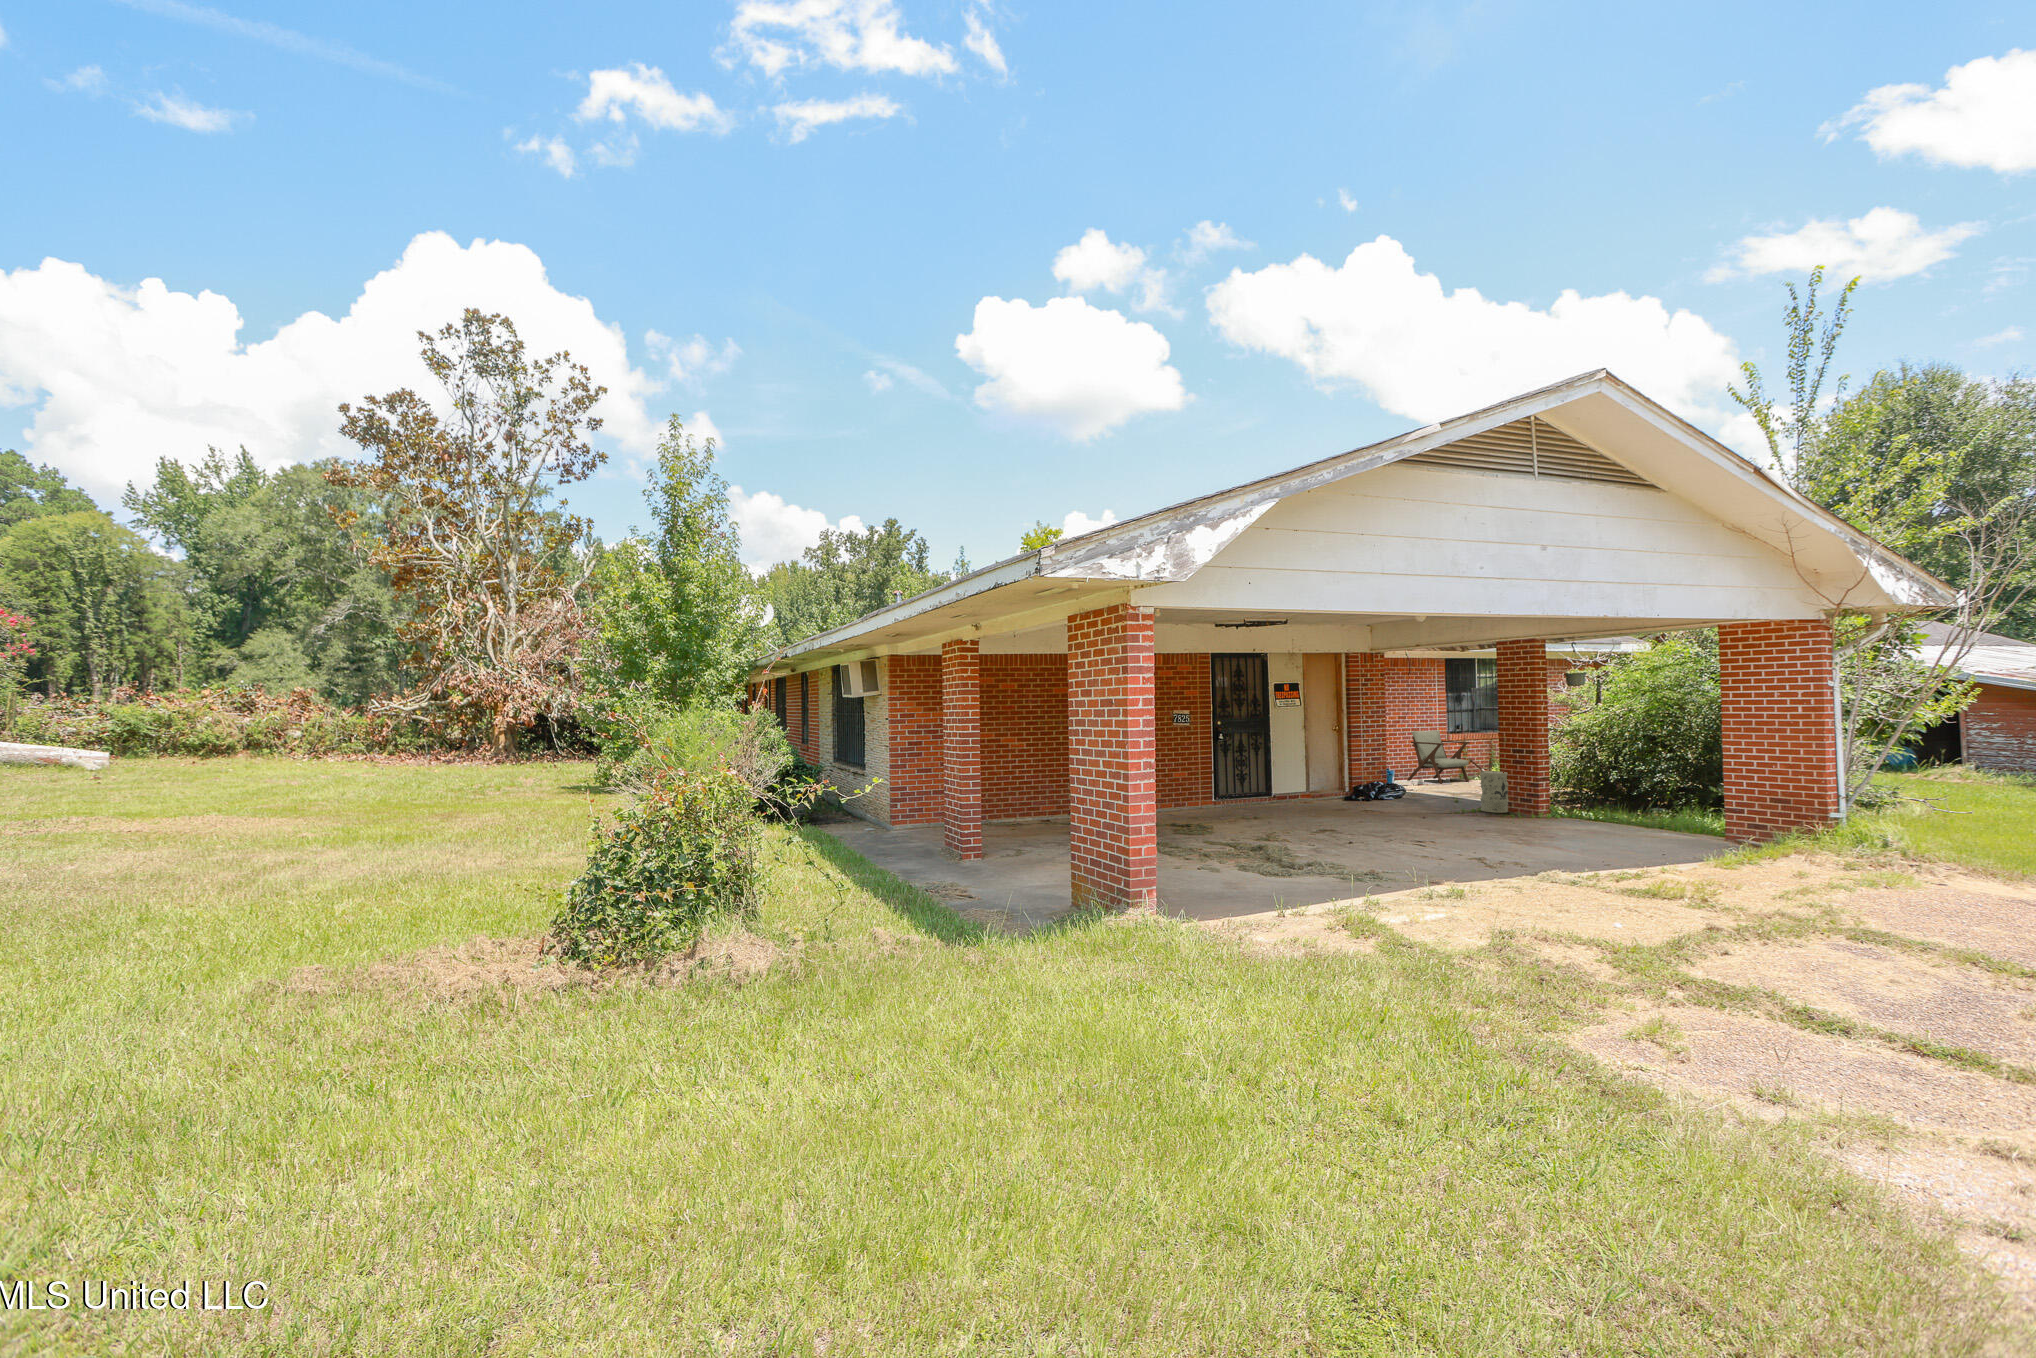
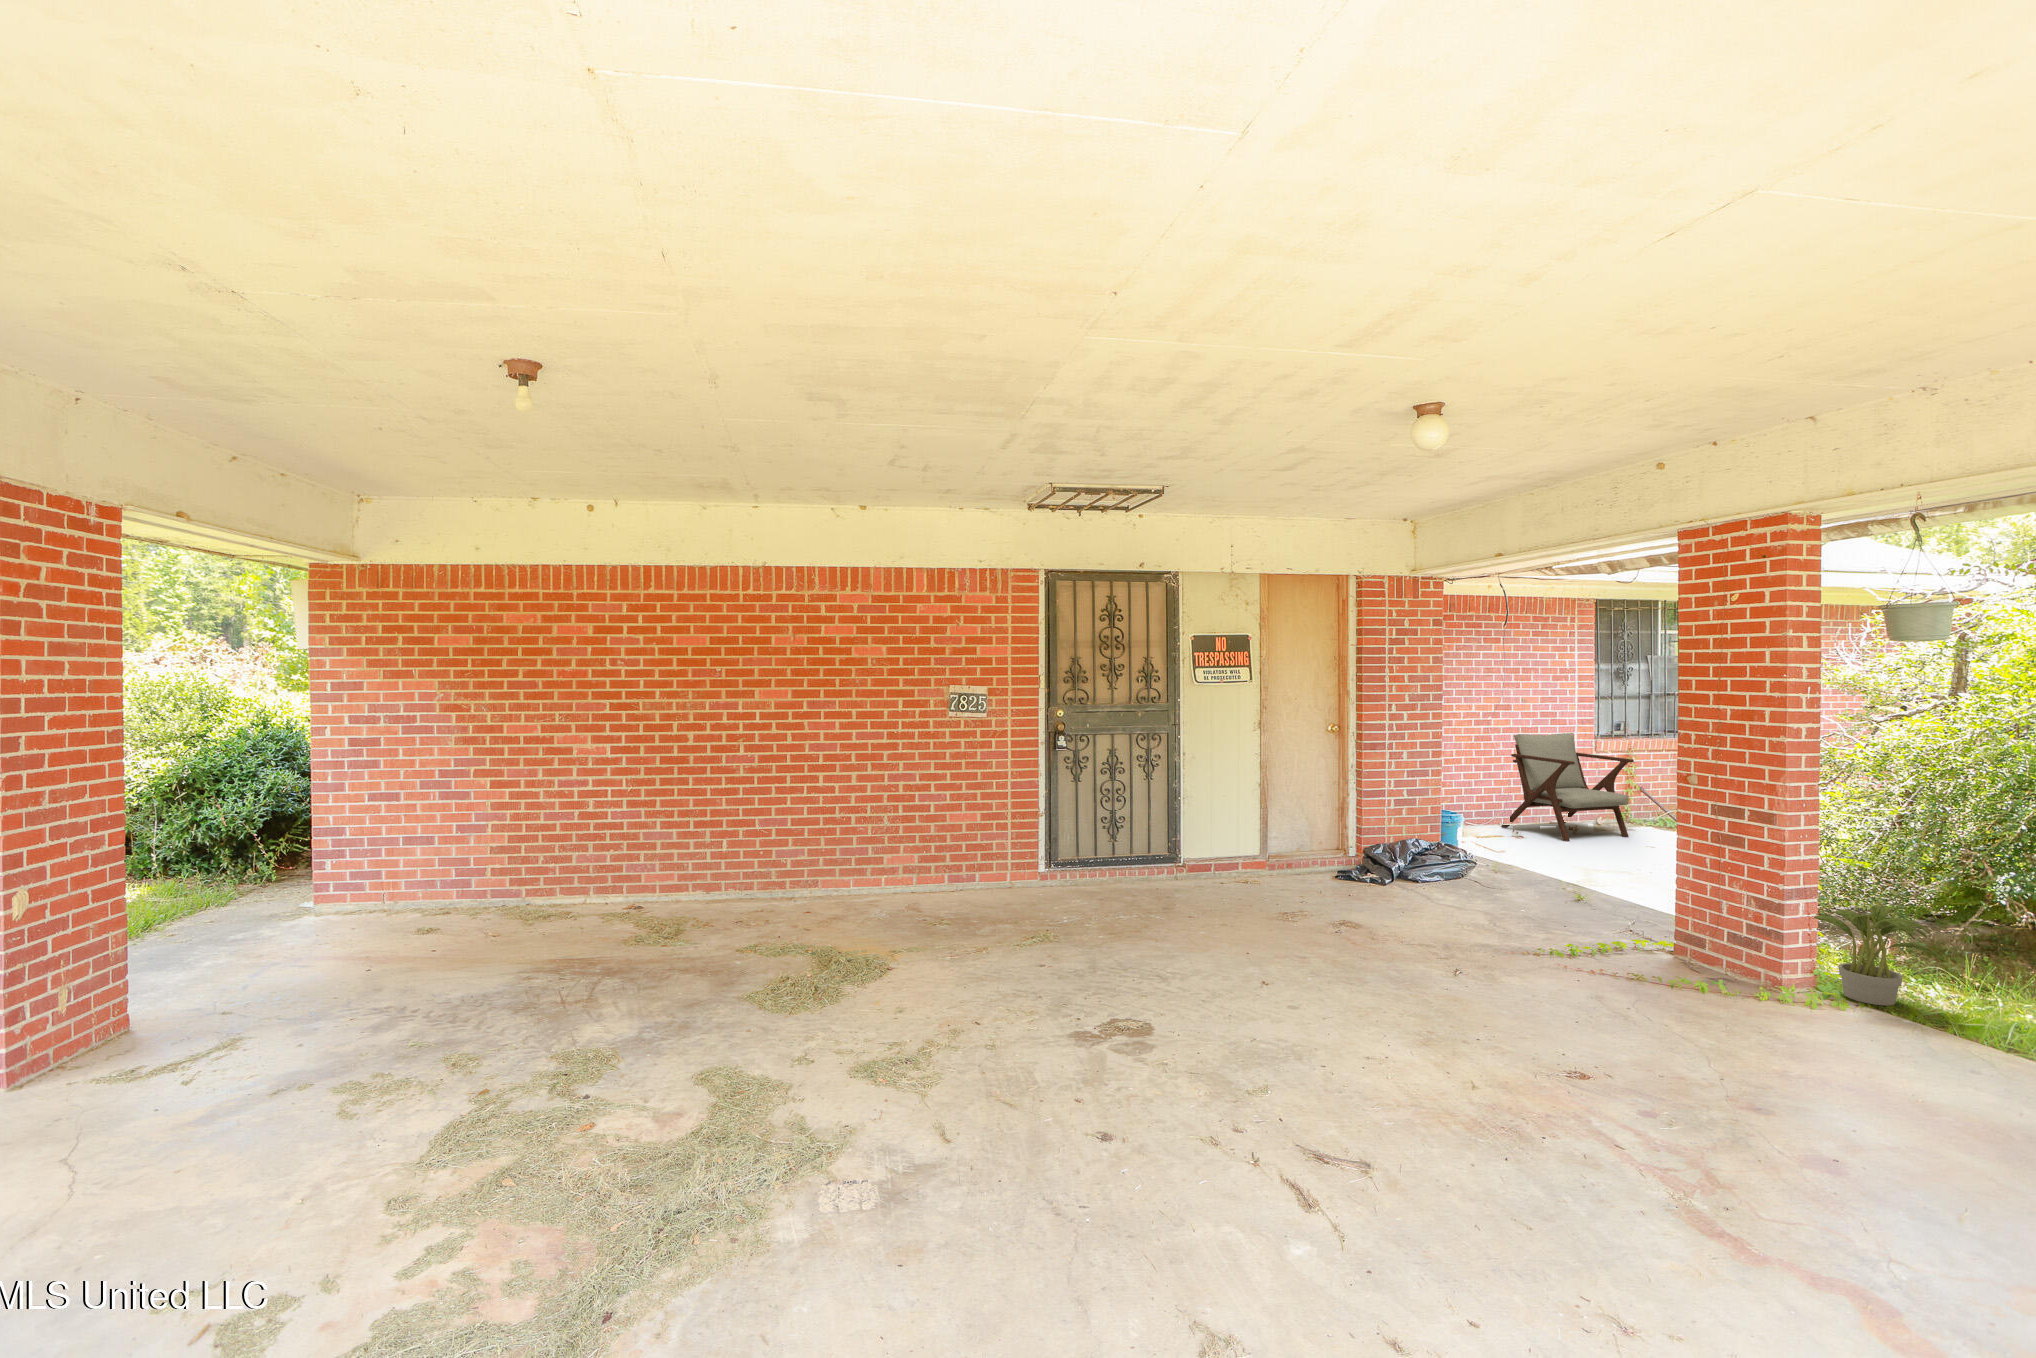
trash can: present [1480,771,1509,813] -> none [1614,858,1693,974]
potted plant: none [1546,781,1590,815] -> present [1812,905,1944,1006]

